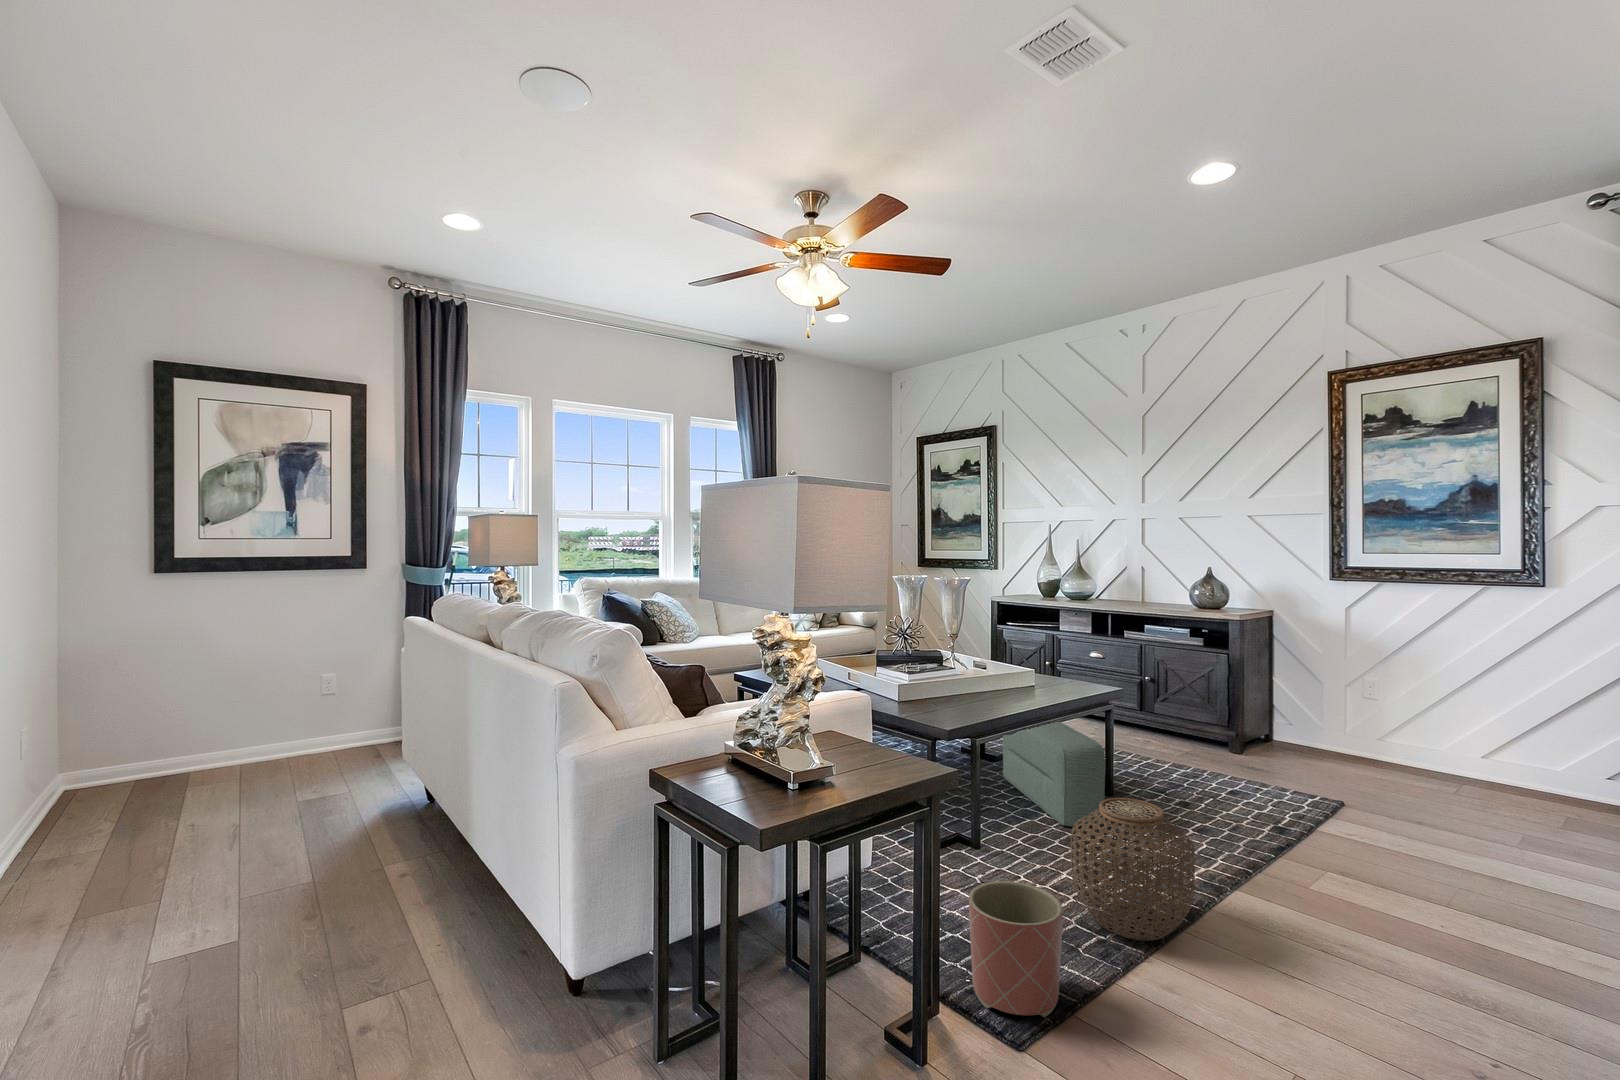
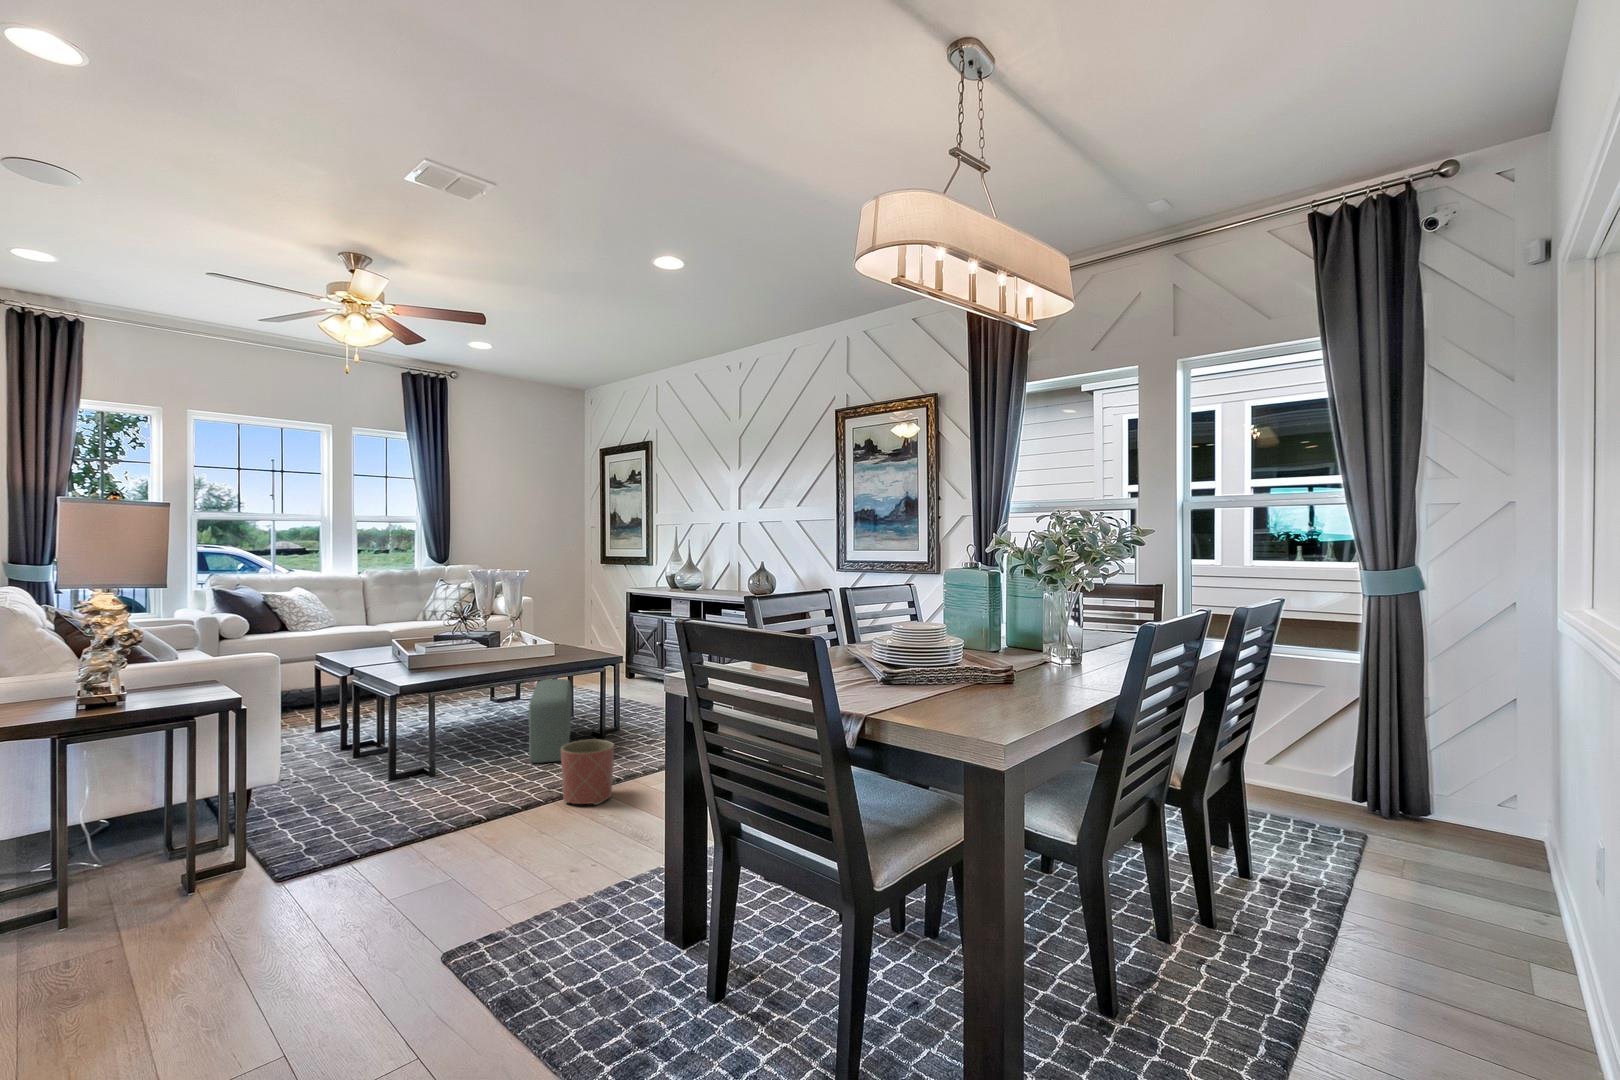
woven basket: present [1071,798,1195,941] -> none [433,728,522,826]
planter: present [969,881,1063,1017] -> present [561,739,614,805]

